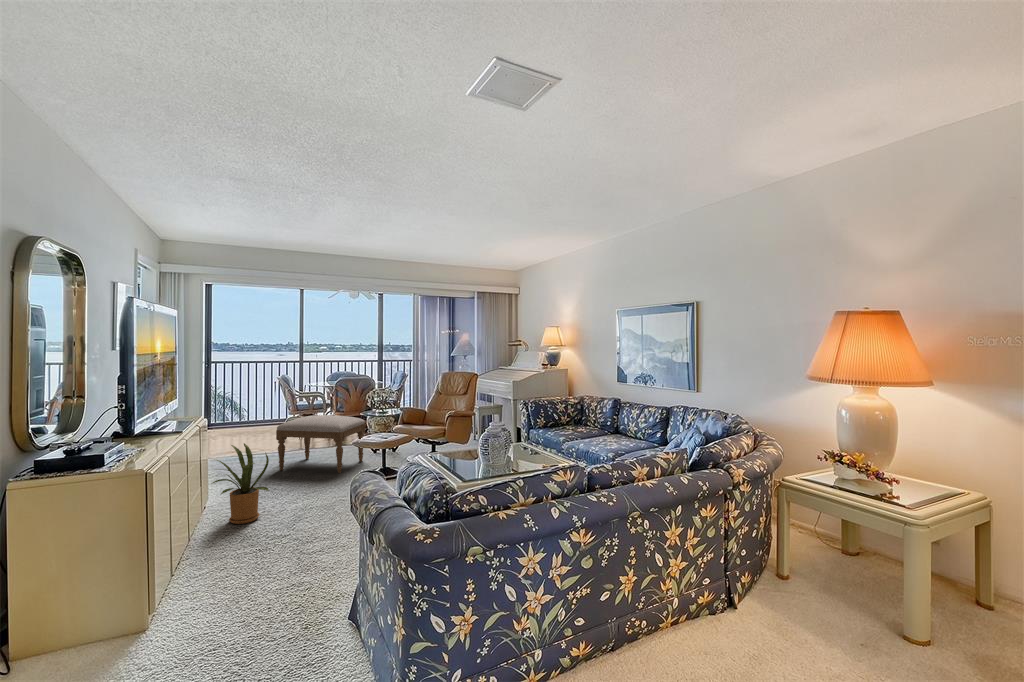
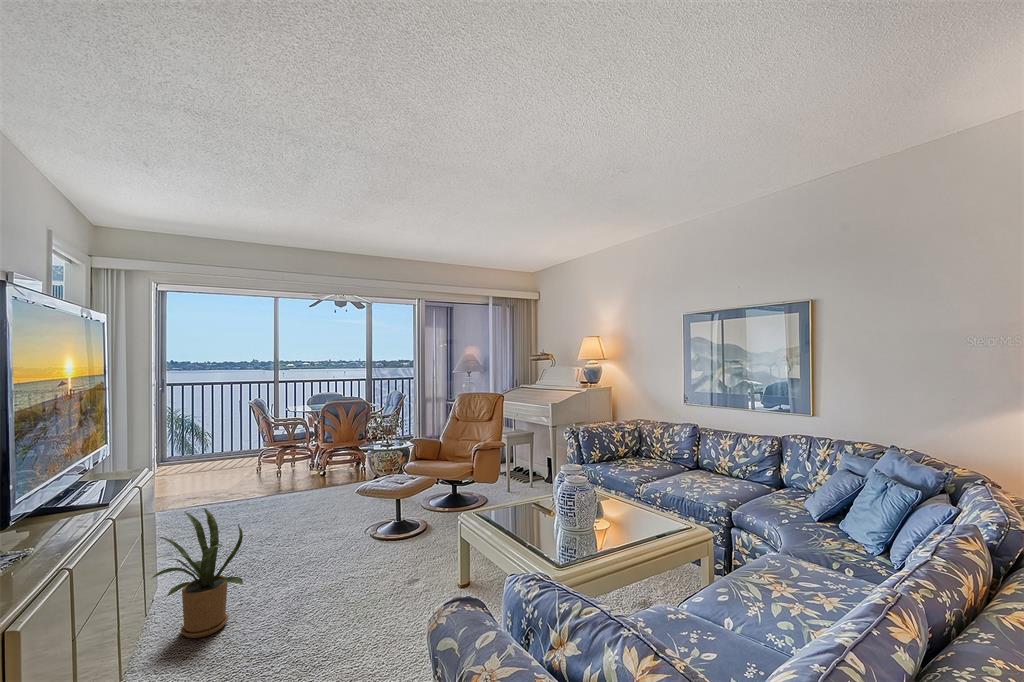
ottoman: present [276,415,365,473] -> none [250,454,367,533]

